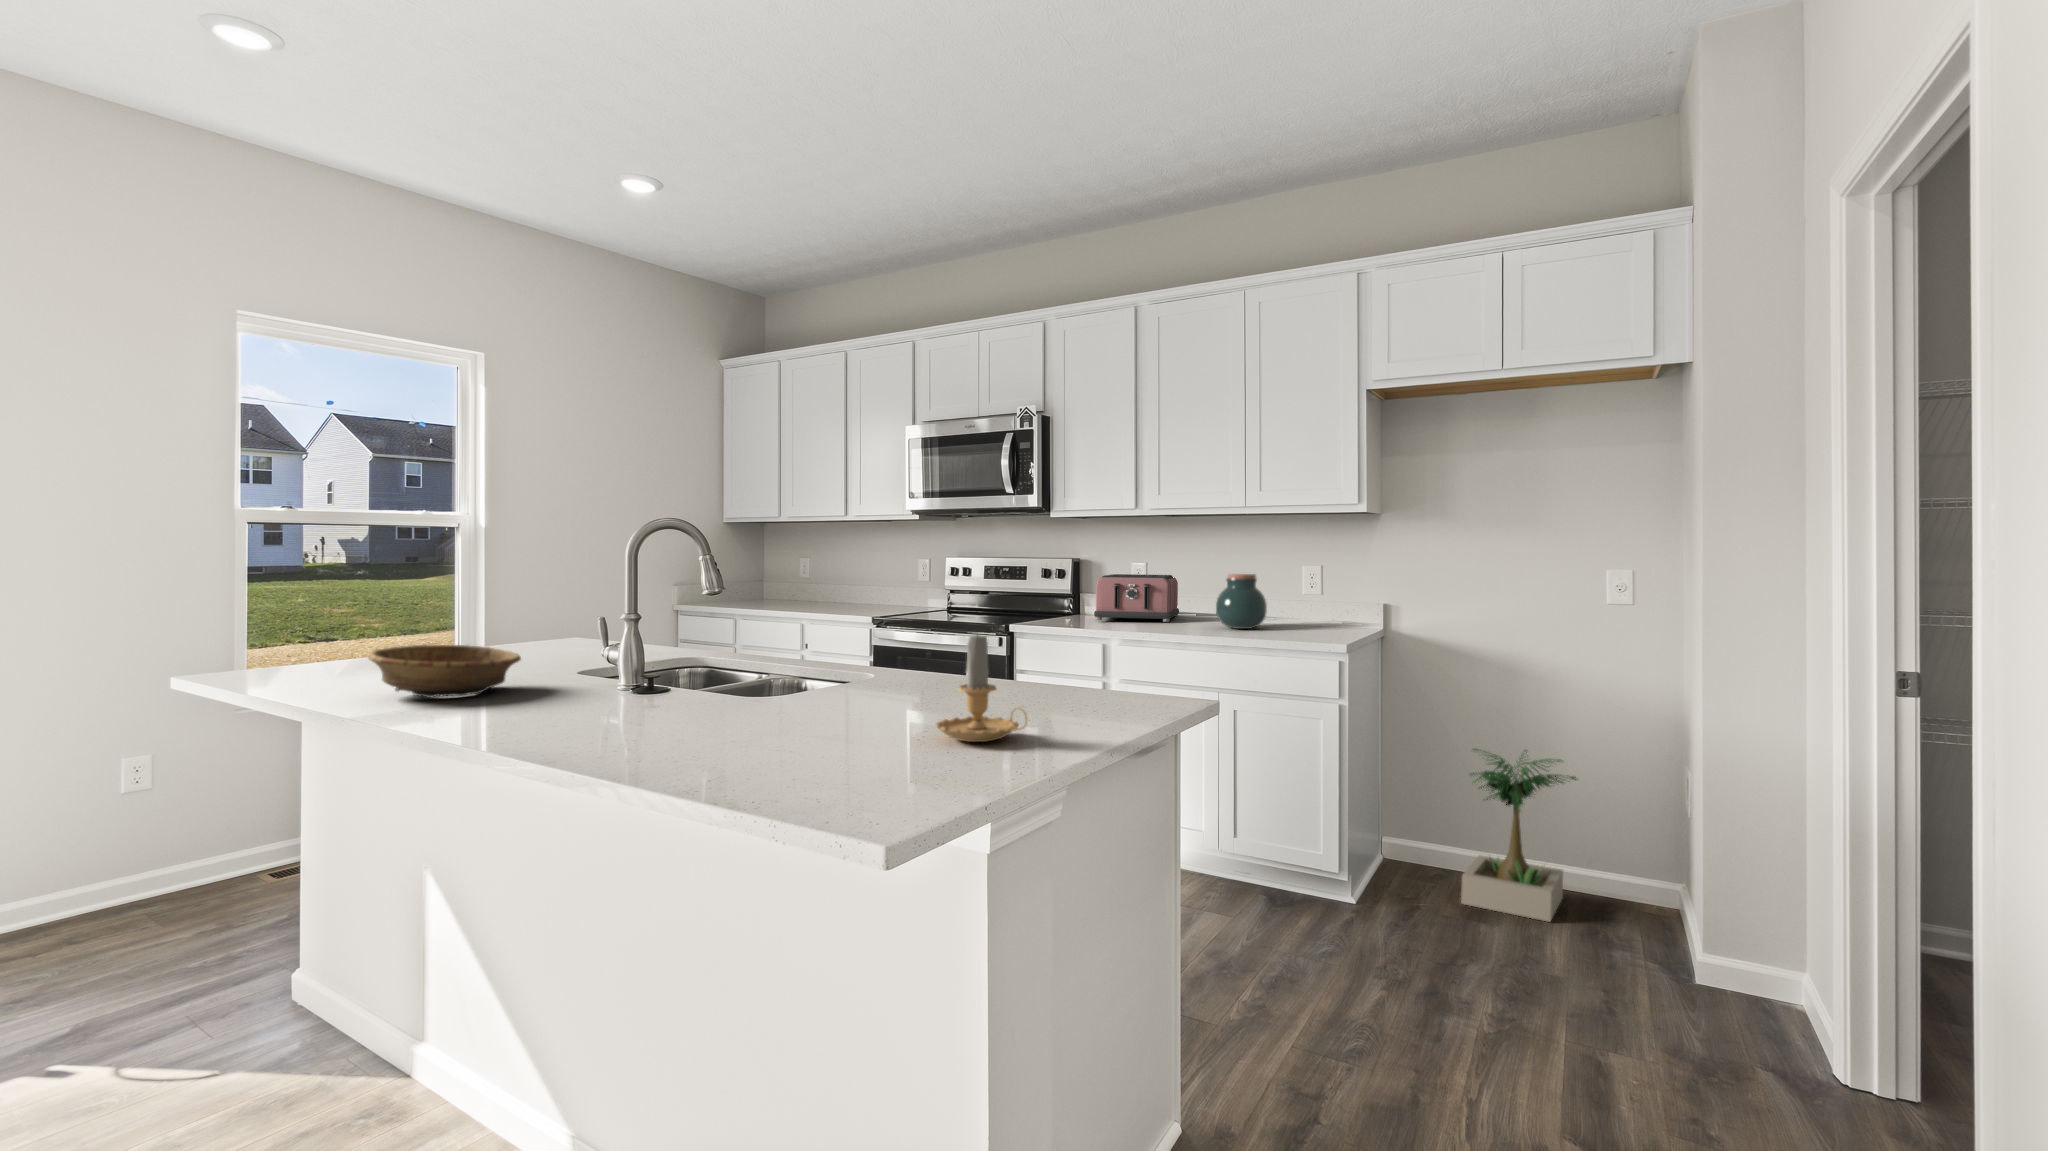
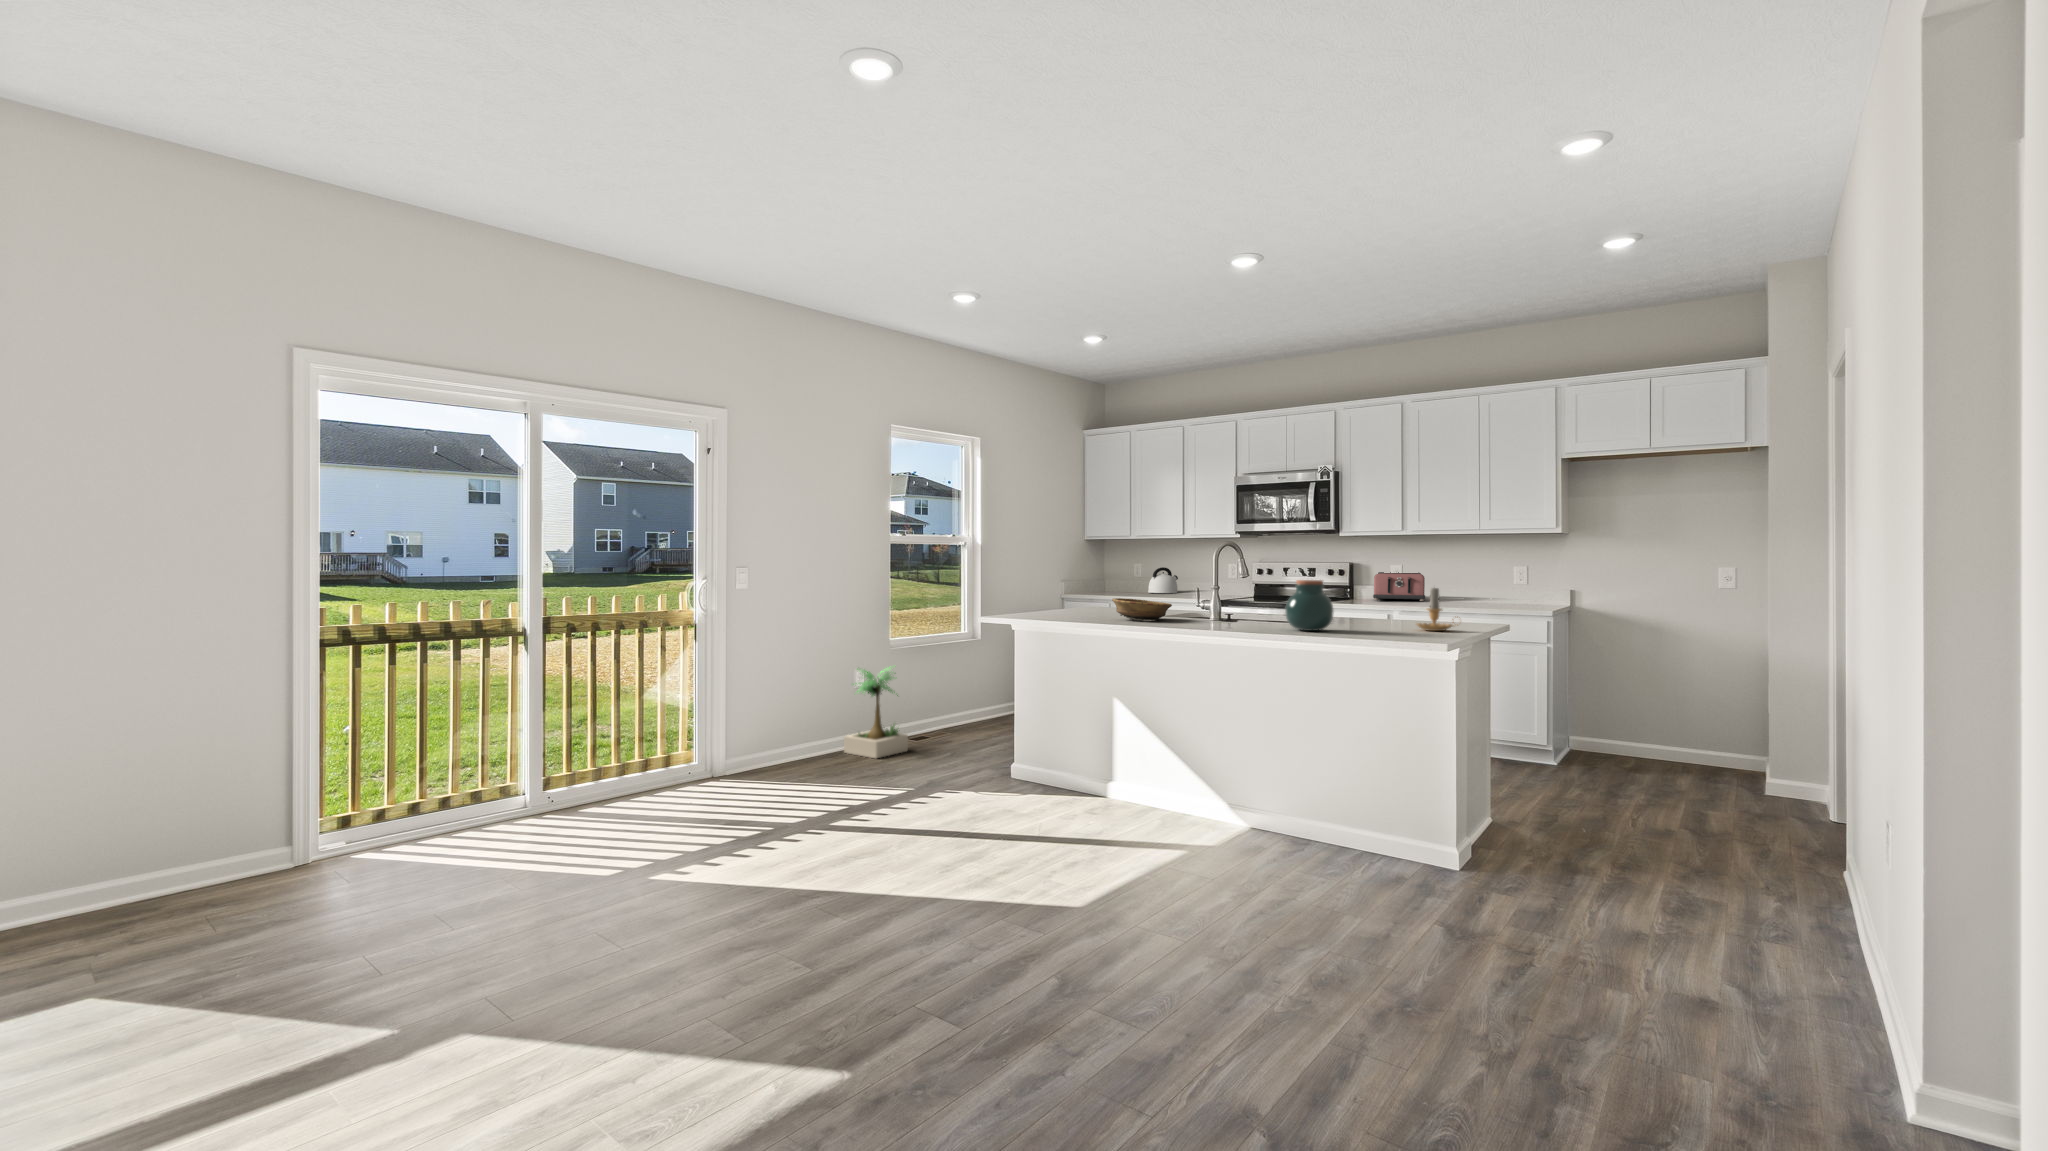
kettle: none [802,565,850,605] -> present [1148,567,1178,593]
jar: present [1216,574,1267,629] -> present [1285,580,1334,631]
potted plant: present [1461,748,1576,922] -> present [844,667,908,759]

